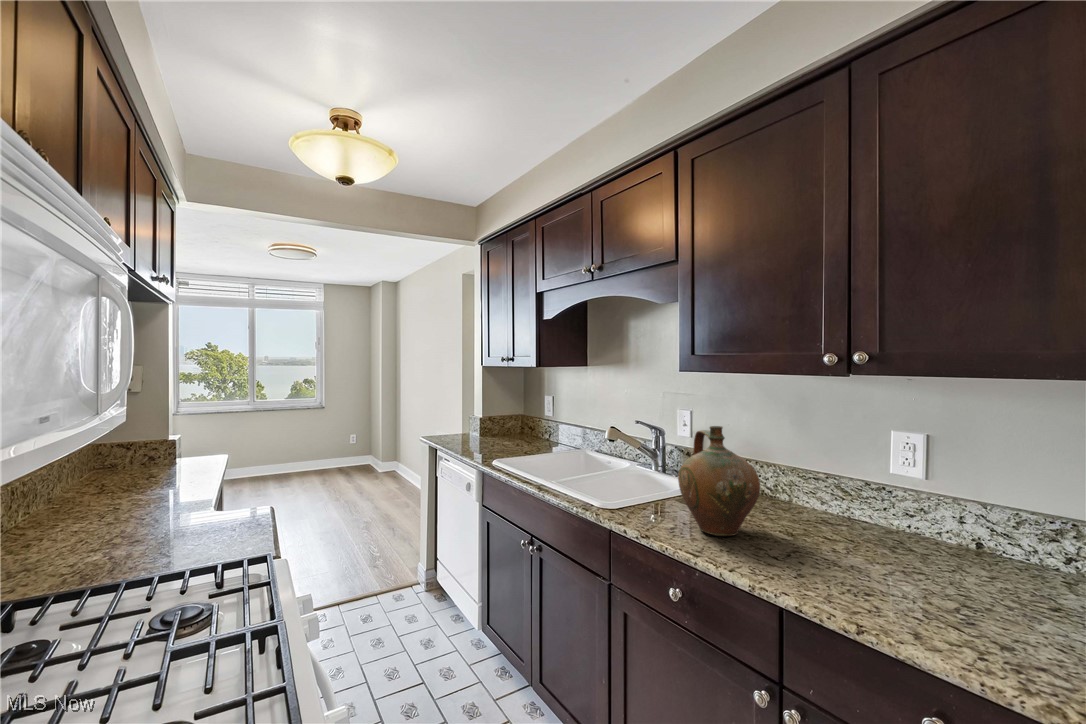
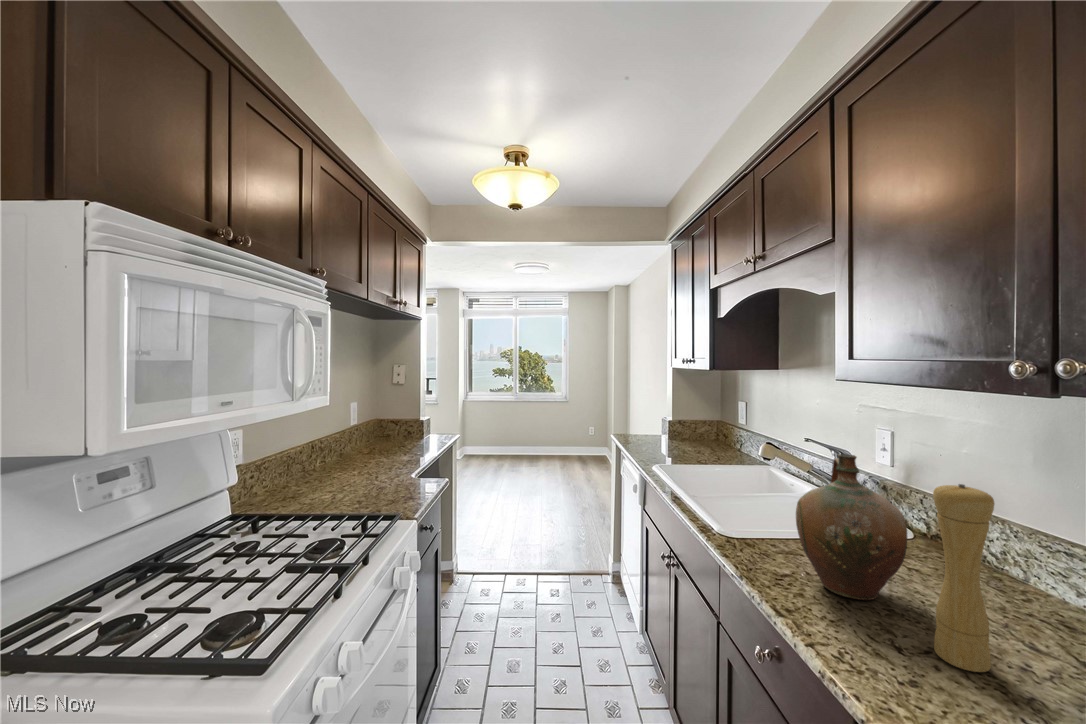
pepper mill: none [792,436,828,563] -> present [933,484,994,672]

